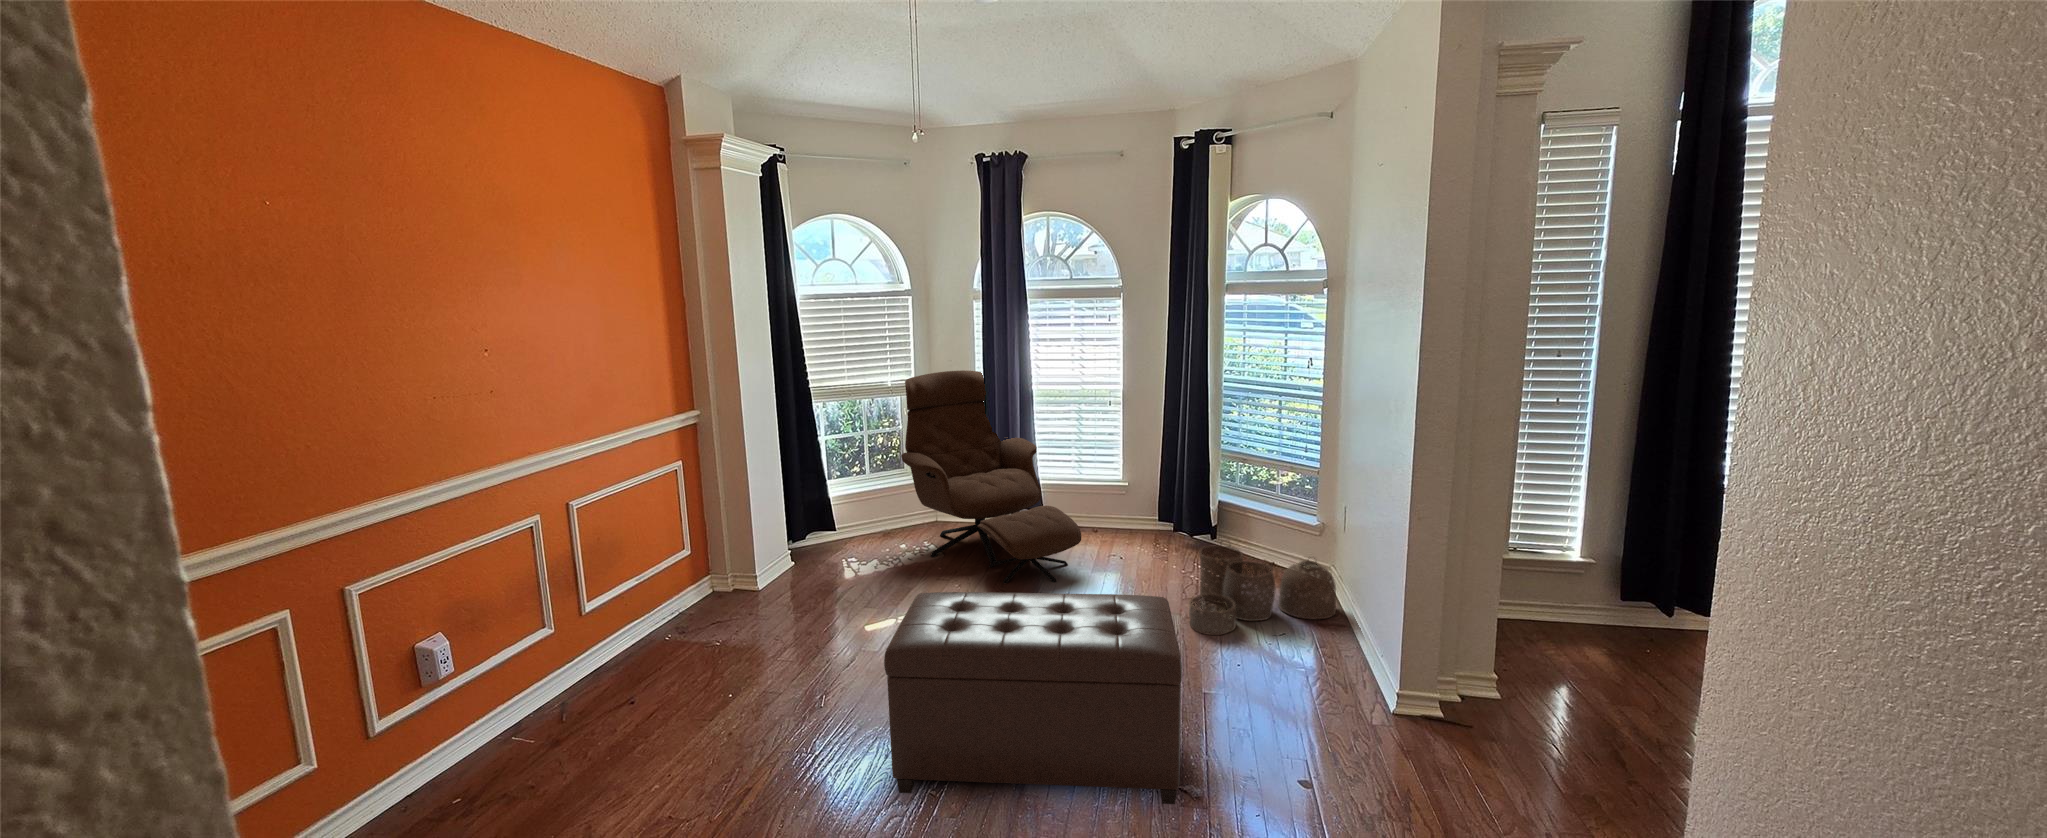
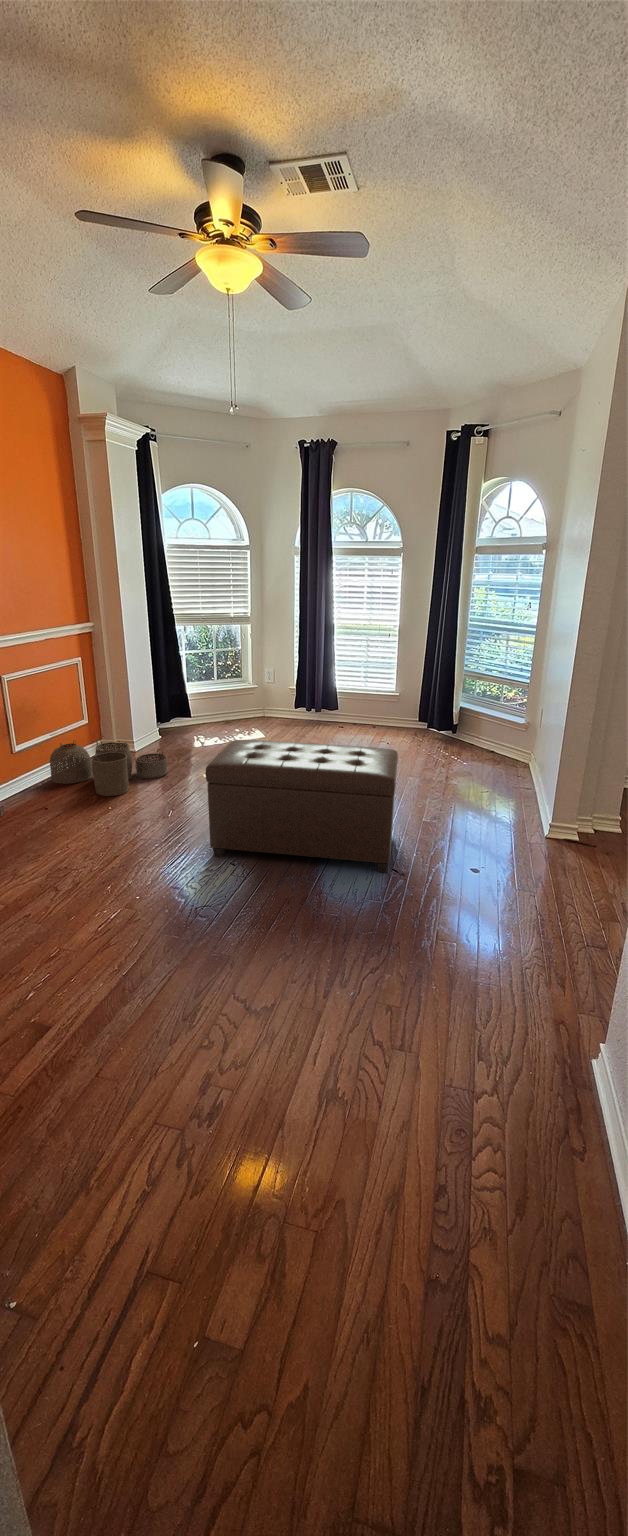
lounge chair: present [901,370,1081,583] -> none [237,608,358,756]
woven basket: present [1189,545,1336,635] -> present [50,739,168,796]

